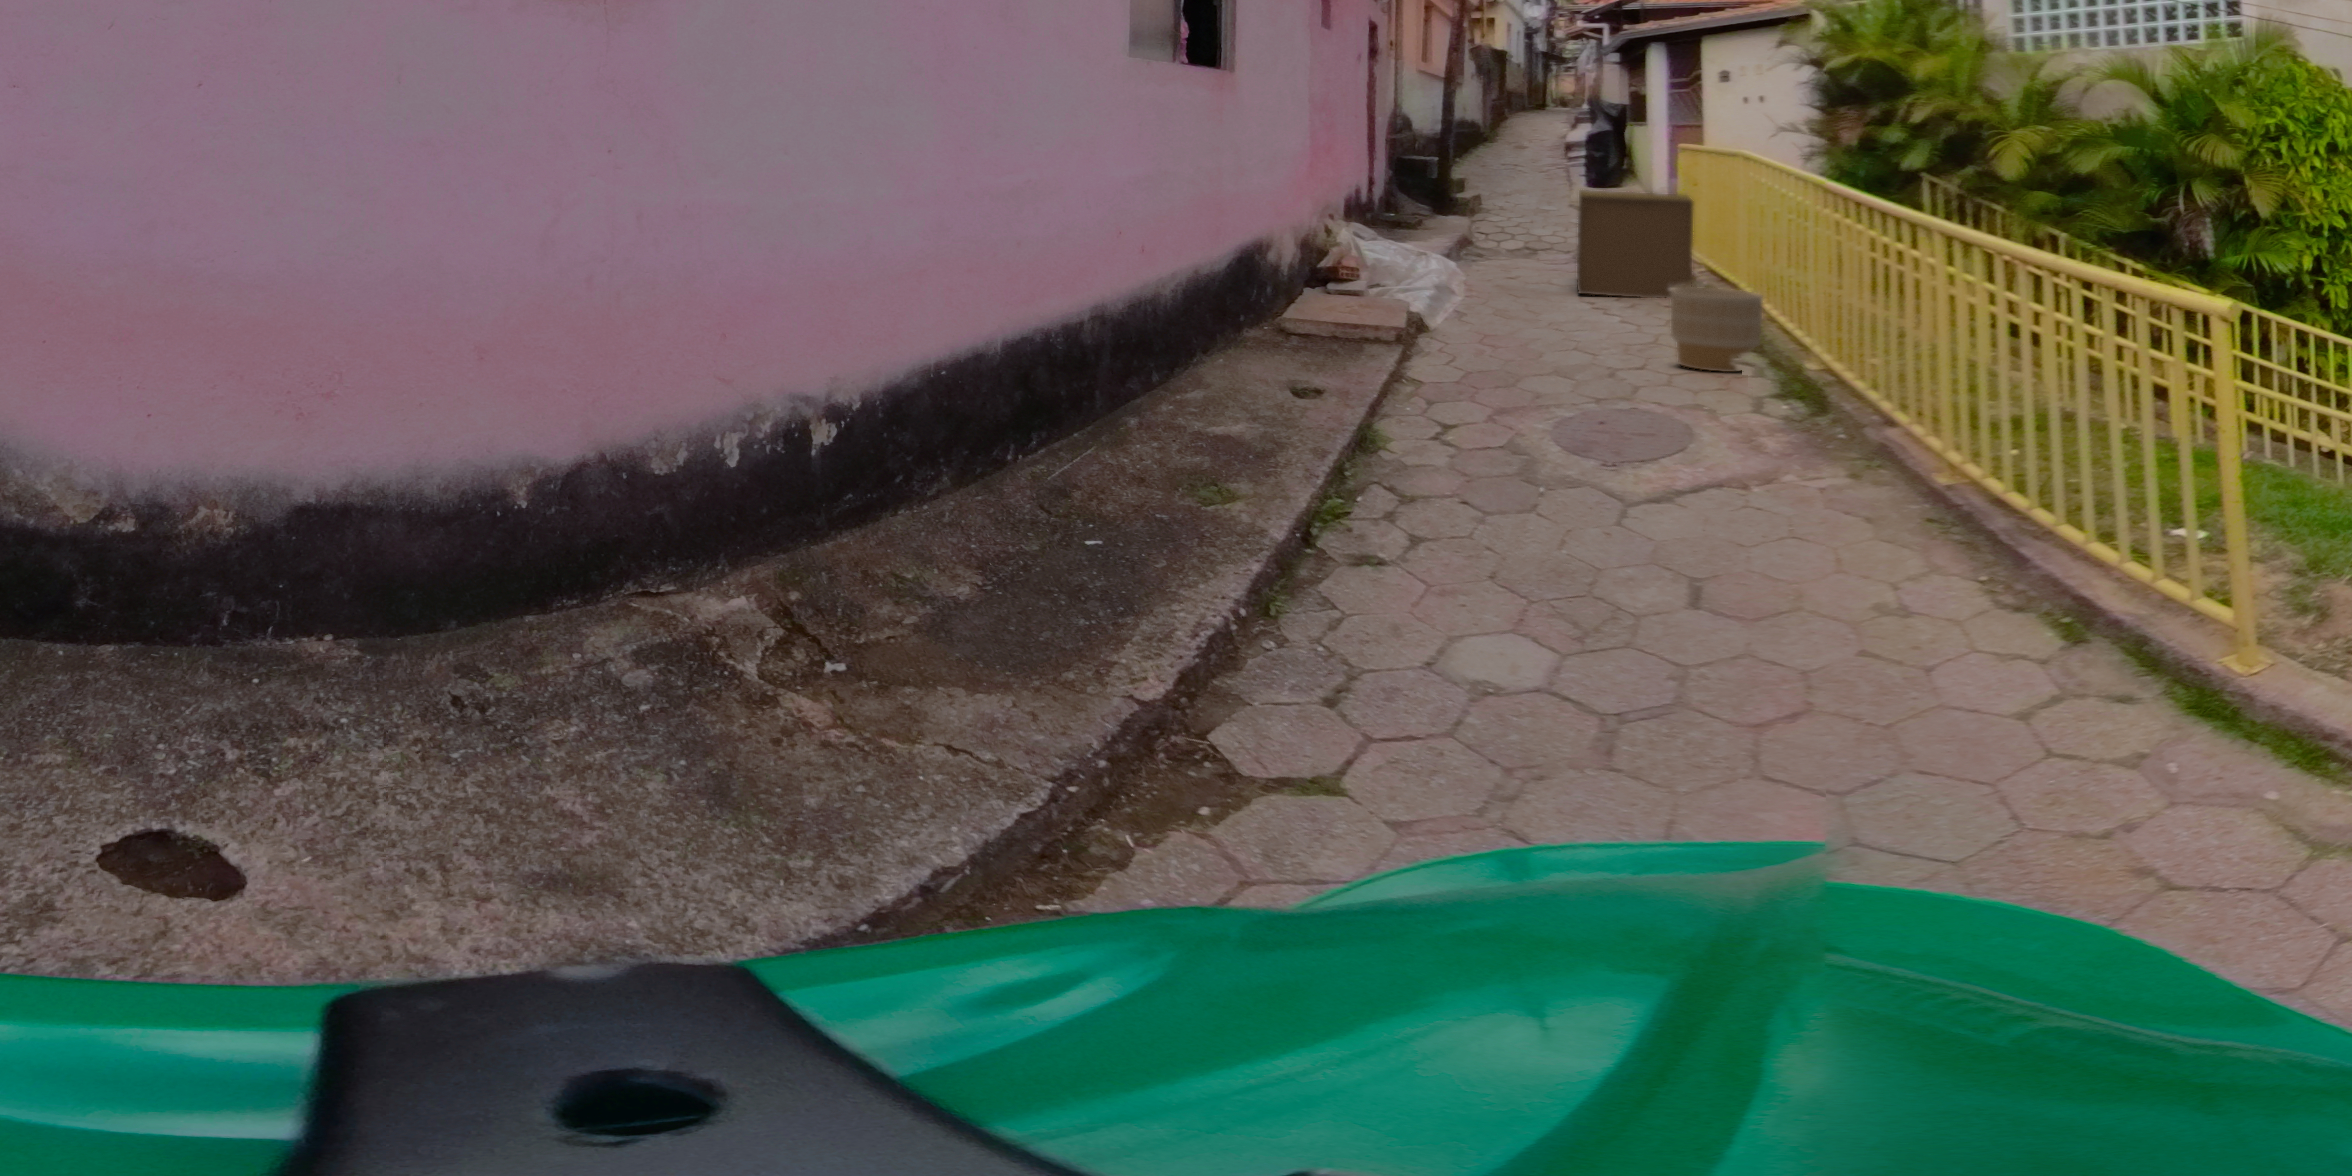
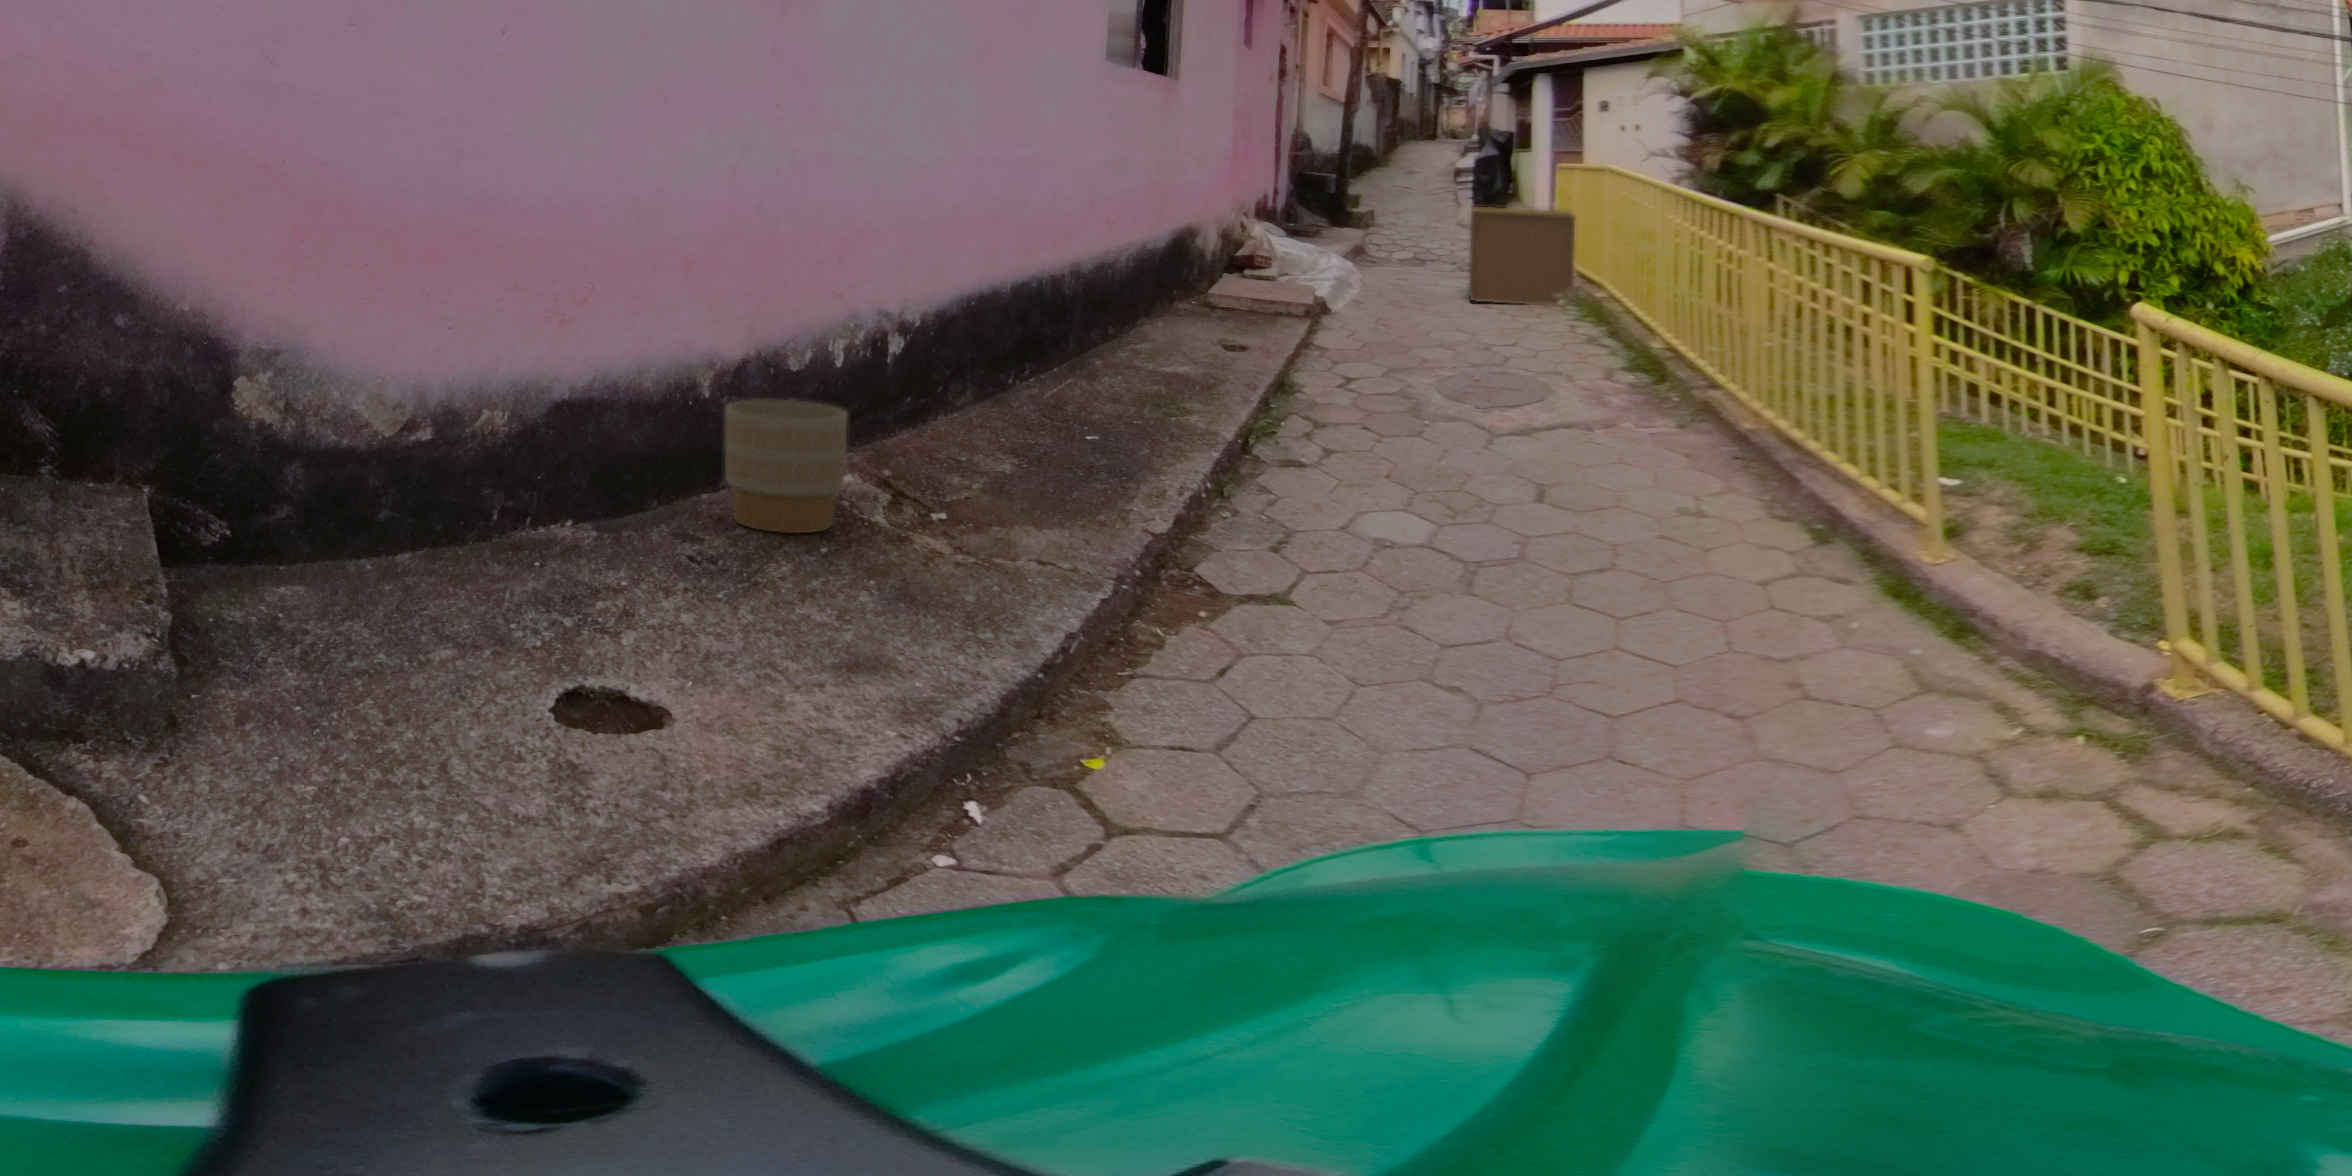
planter: present [1671,287,1763,372] -> present [725,399,848,533]

